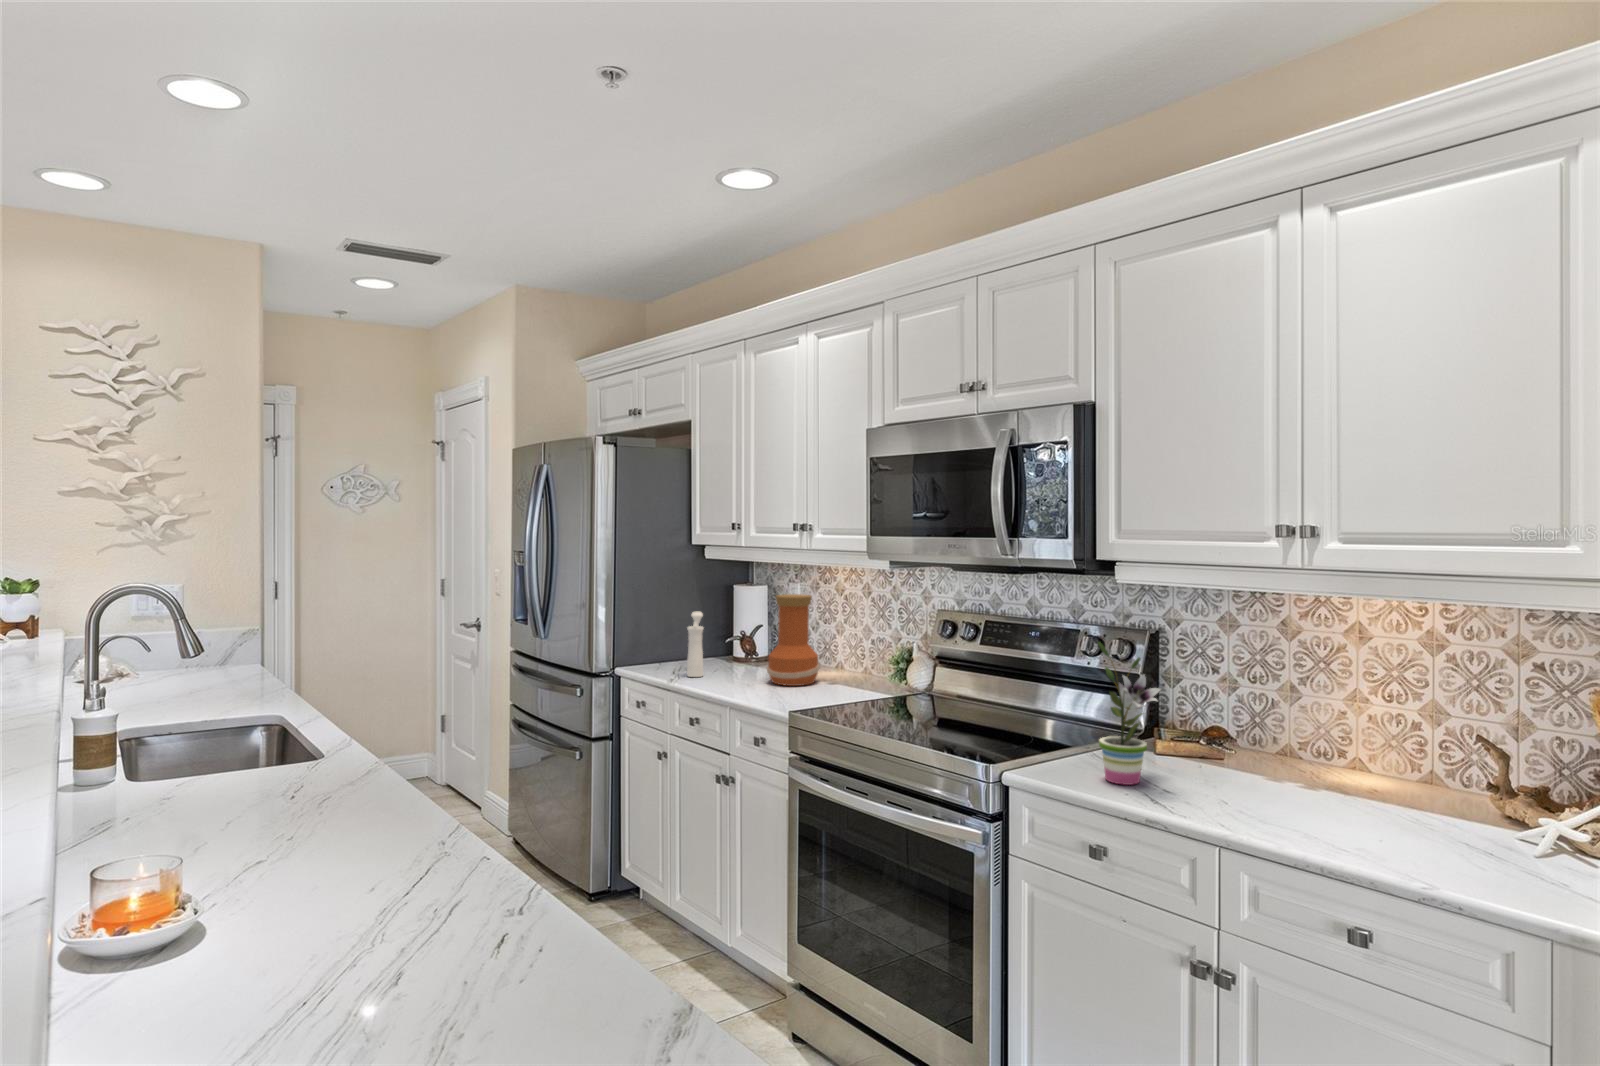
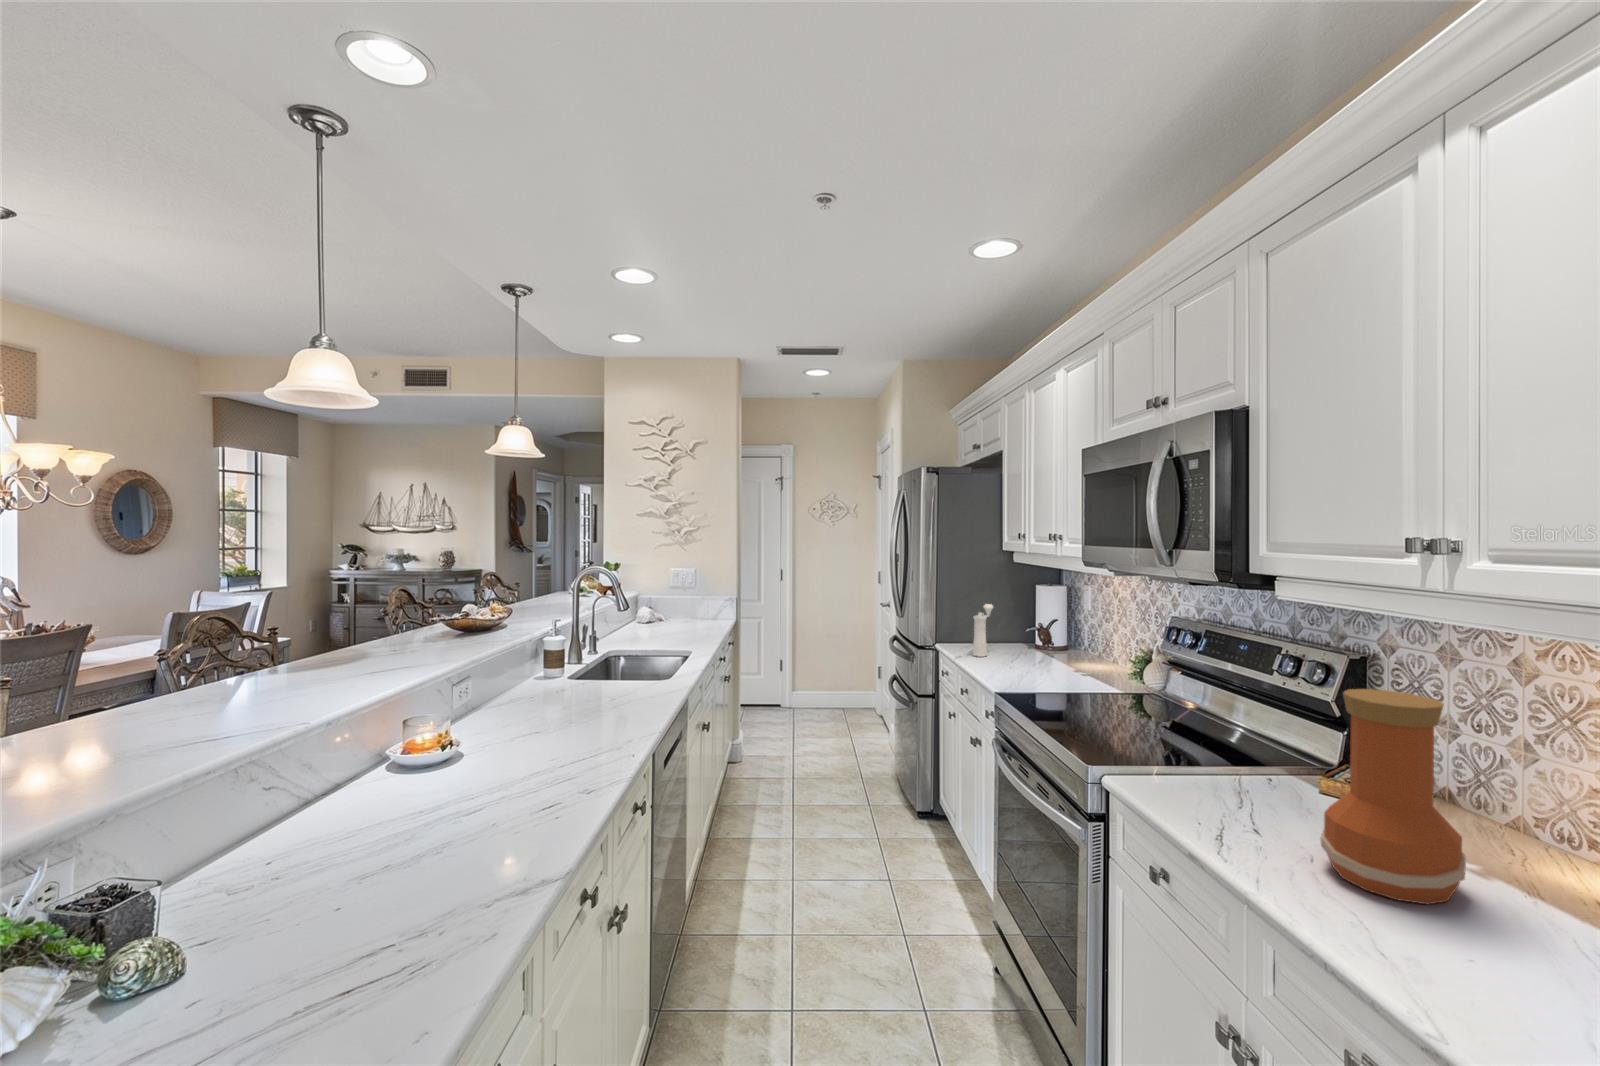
vase: present [767,594,820,686] -> present [1320,689,1466,904]
potted plant: present [1098,642,1160,785] -> none [1202,659,1276,815]

